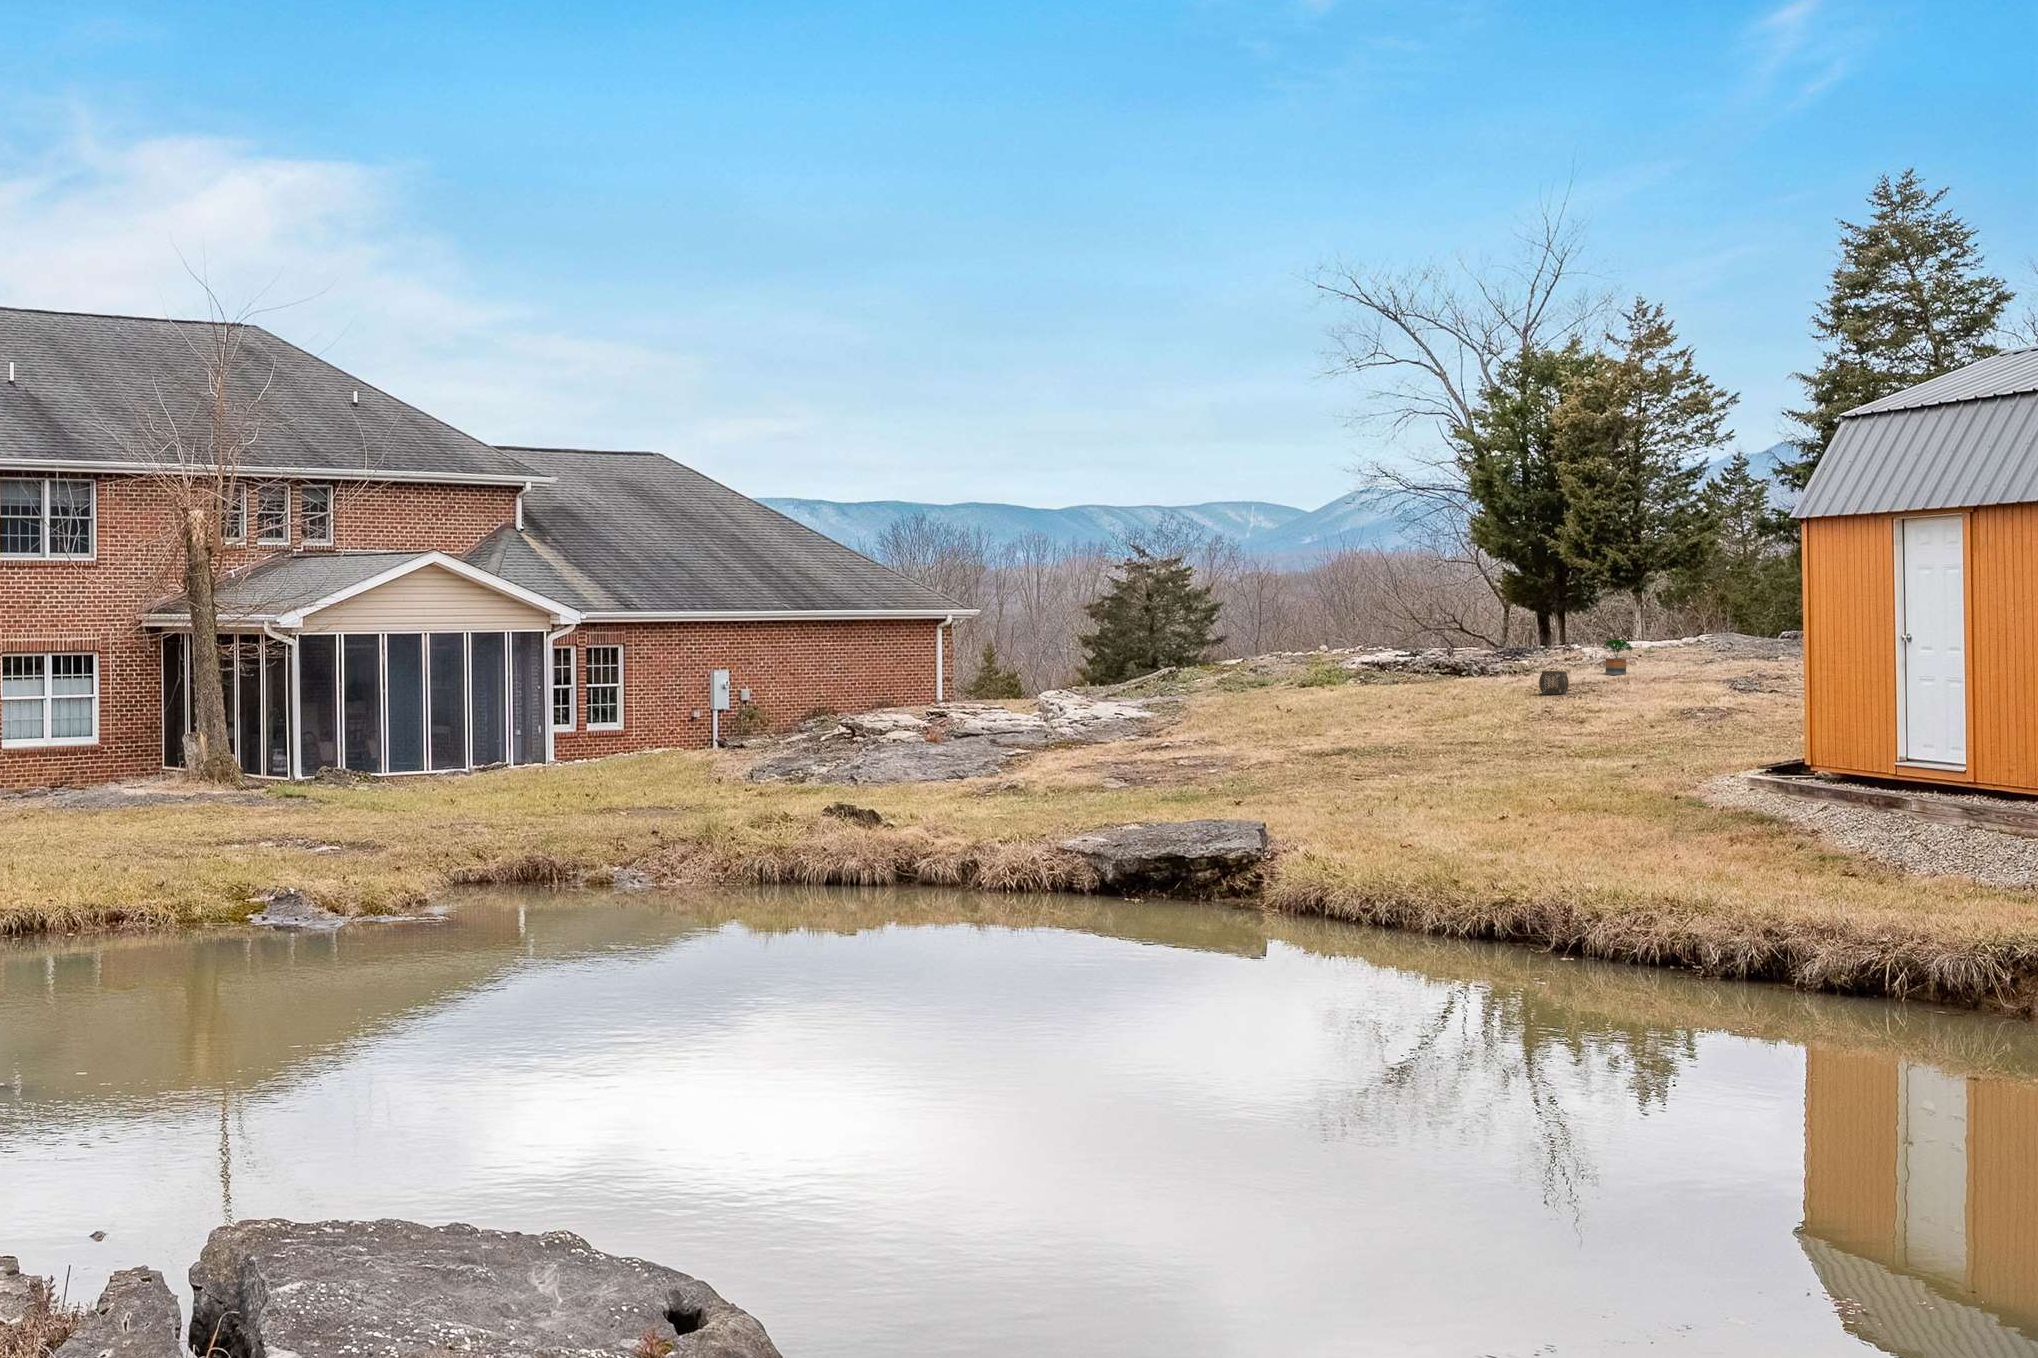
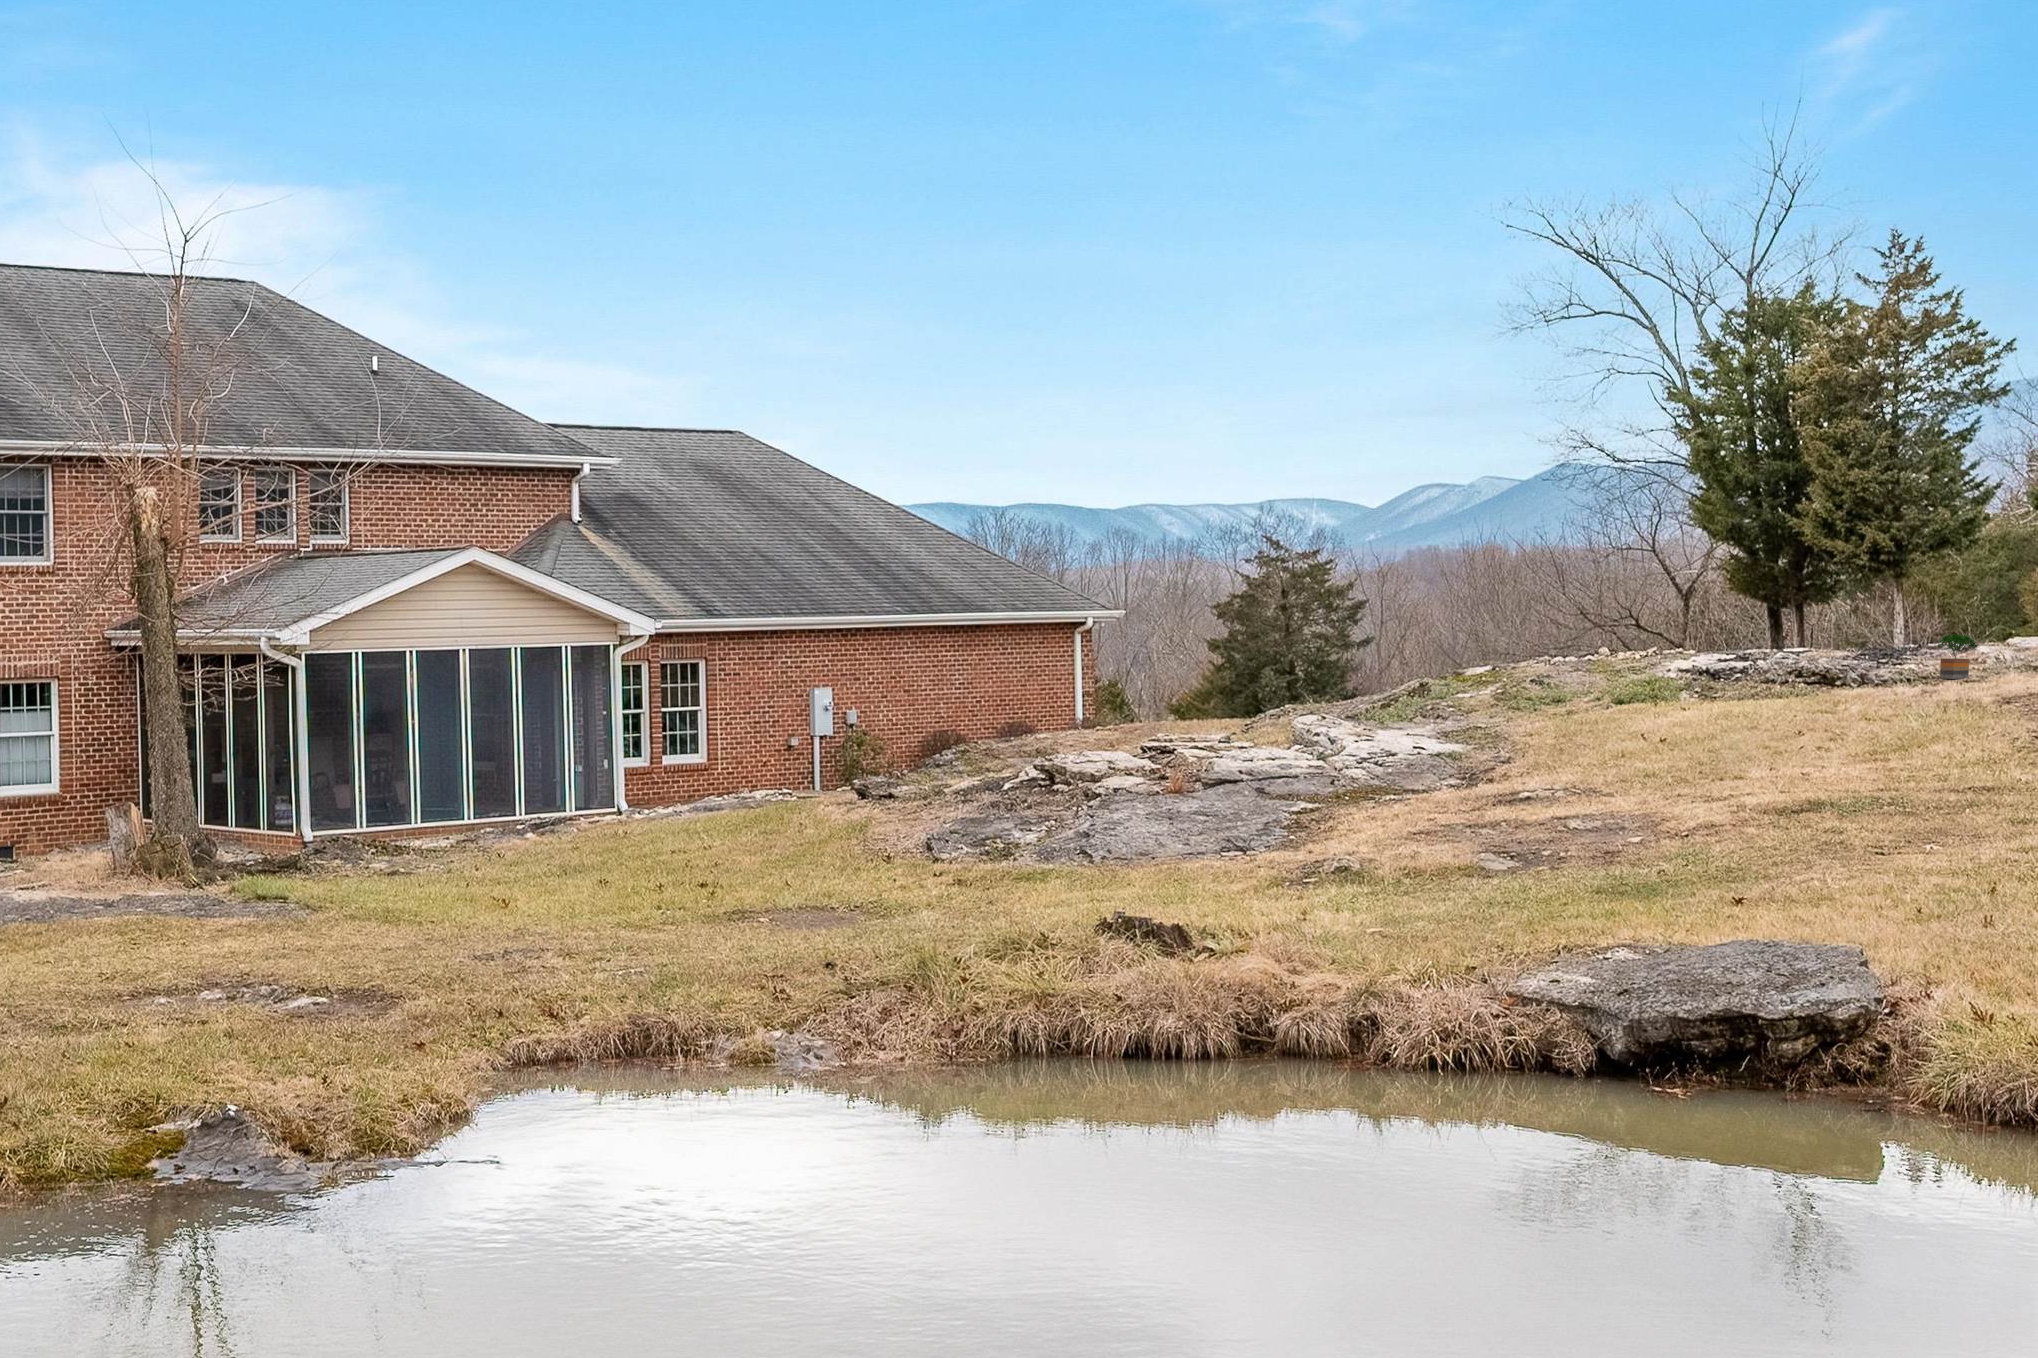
woven basket: present [1539,671,1569,694] -> none [1879,675,1921,705]

